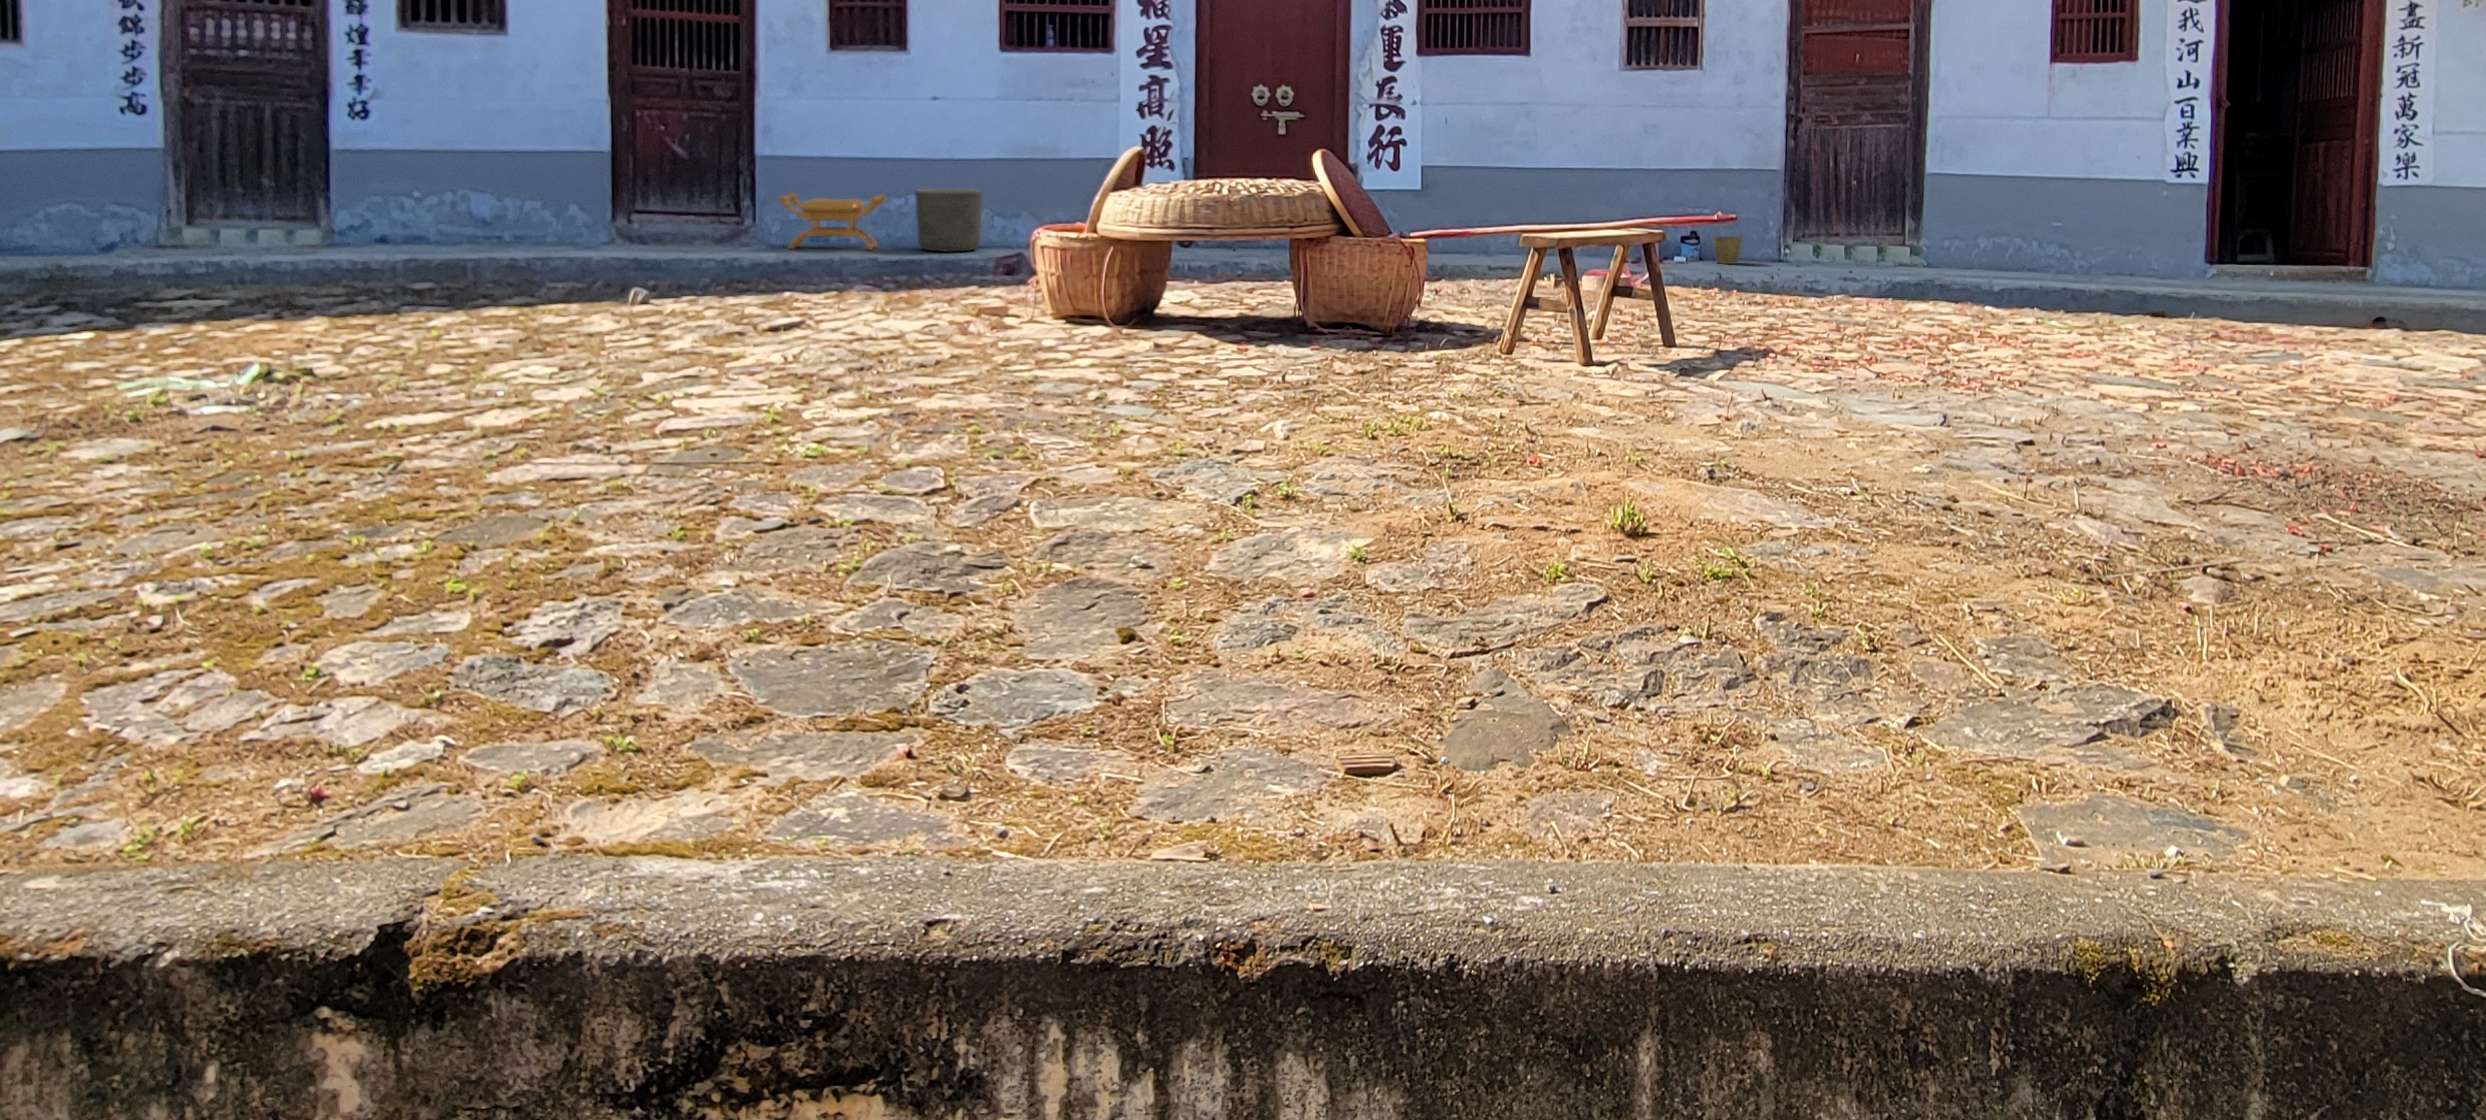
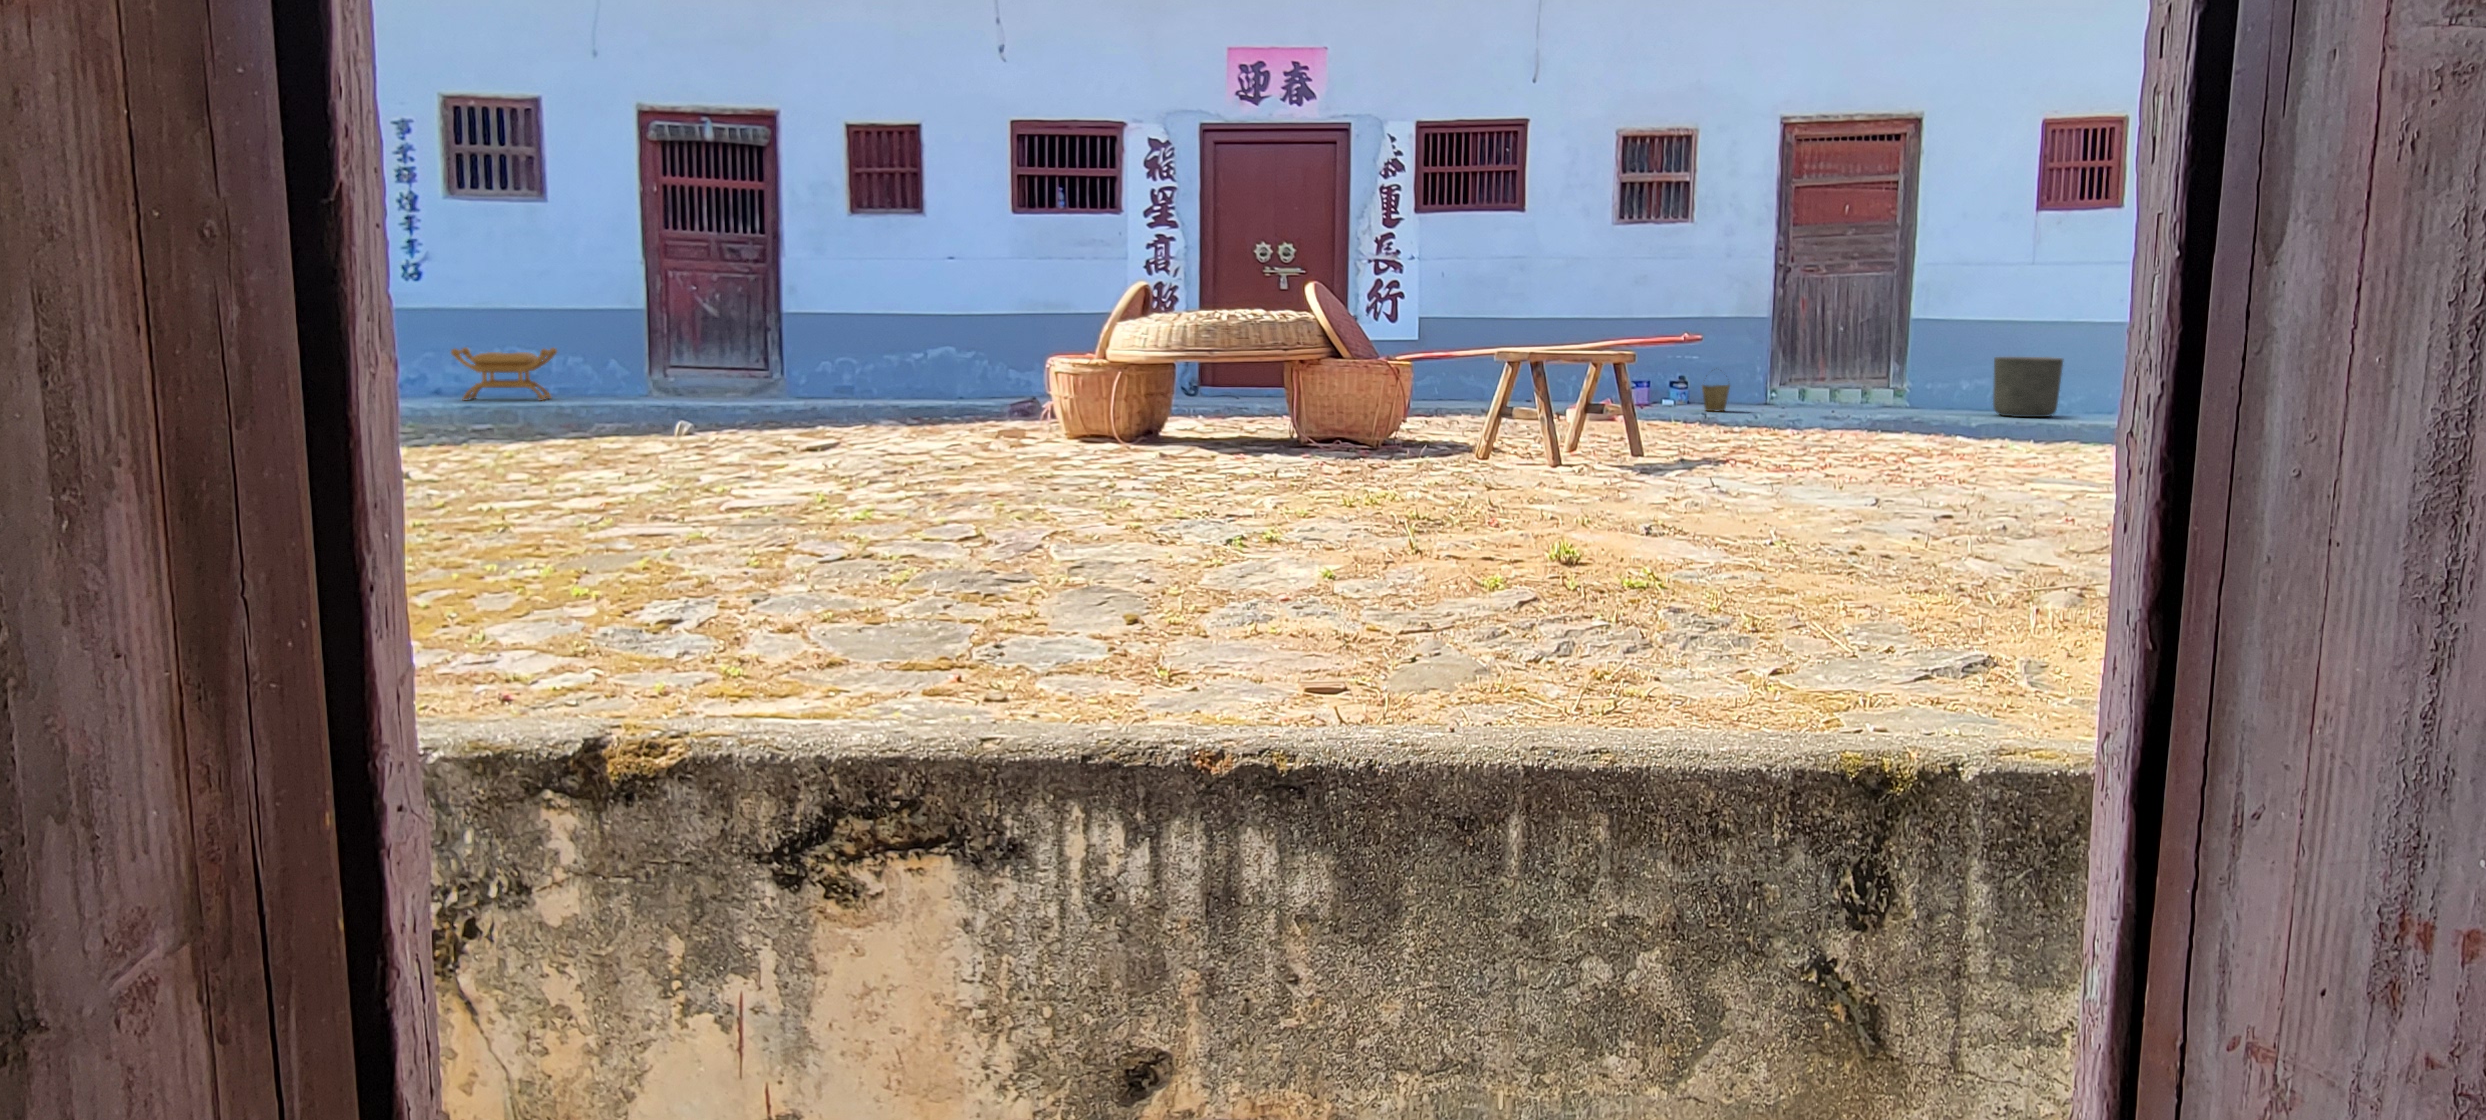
planter: present [915,189,982,252] -> present [1993,357,2063,417]
stool: present [780,193,886,250] -> present [451,347,557,400]

